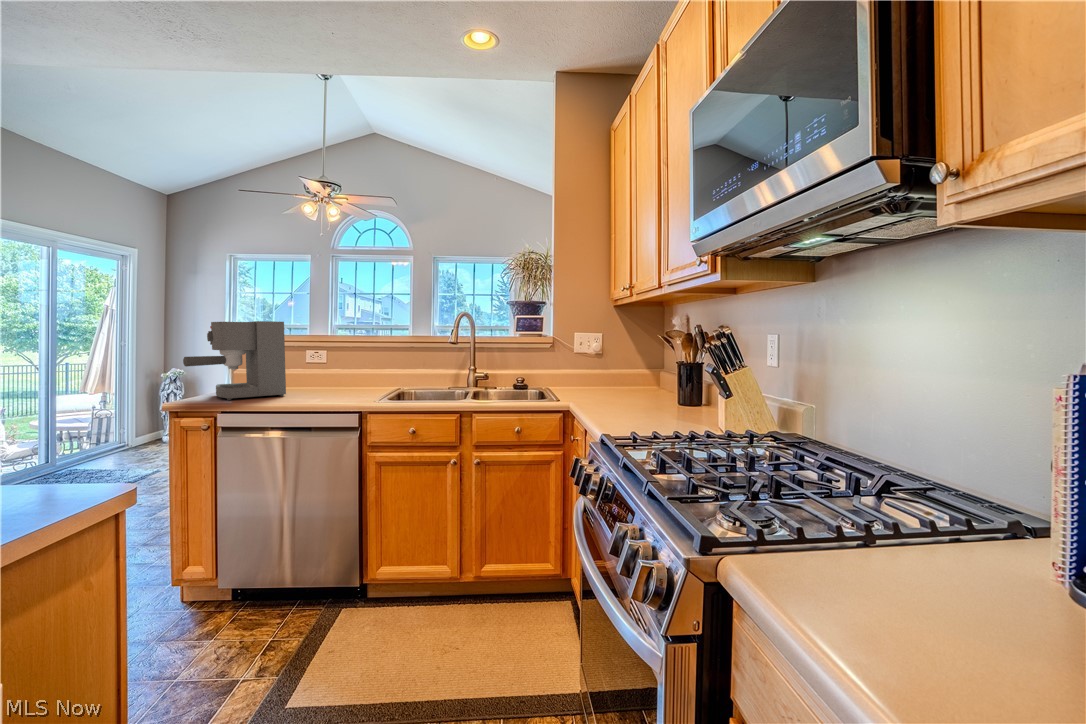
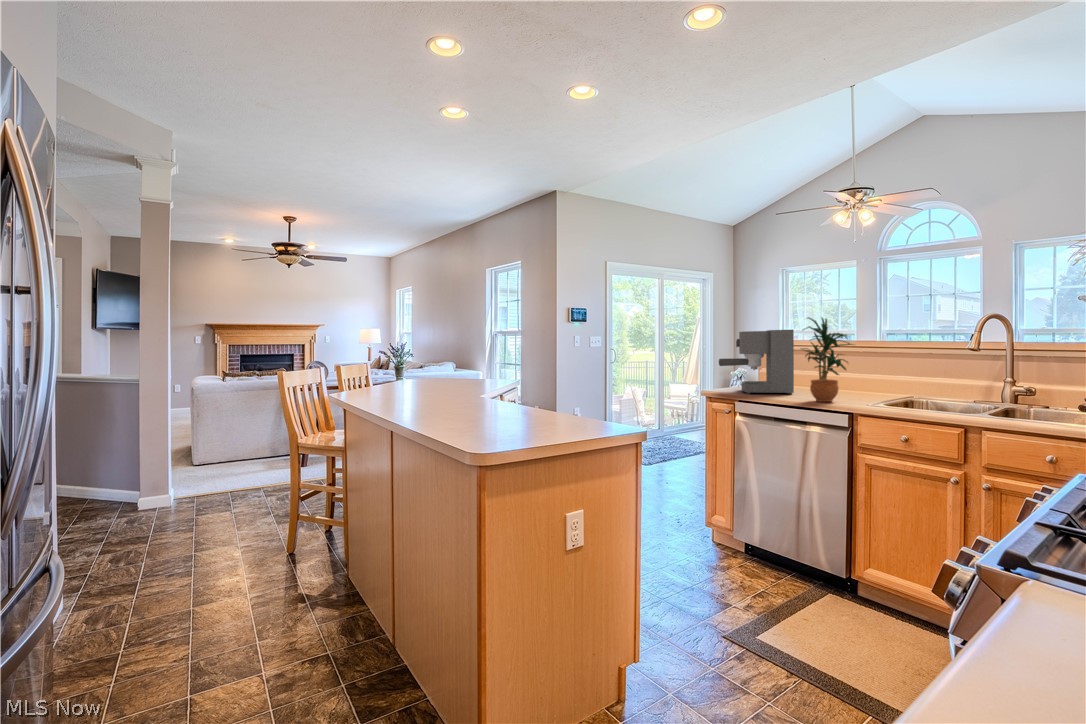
potted plant: none [299,308,359,402] -> present [802,317,852,402]

